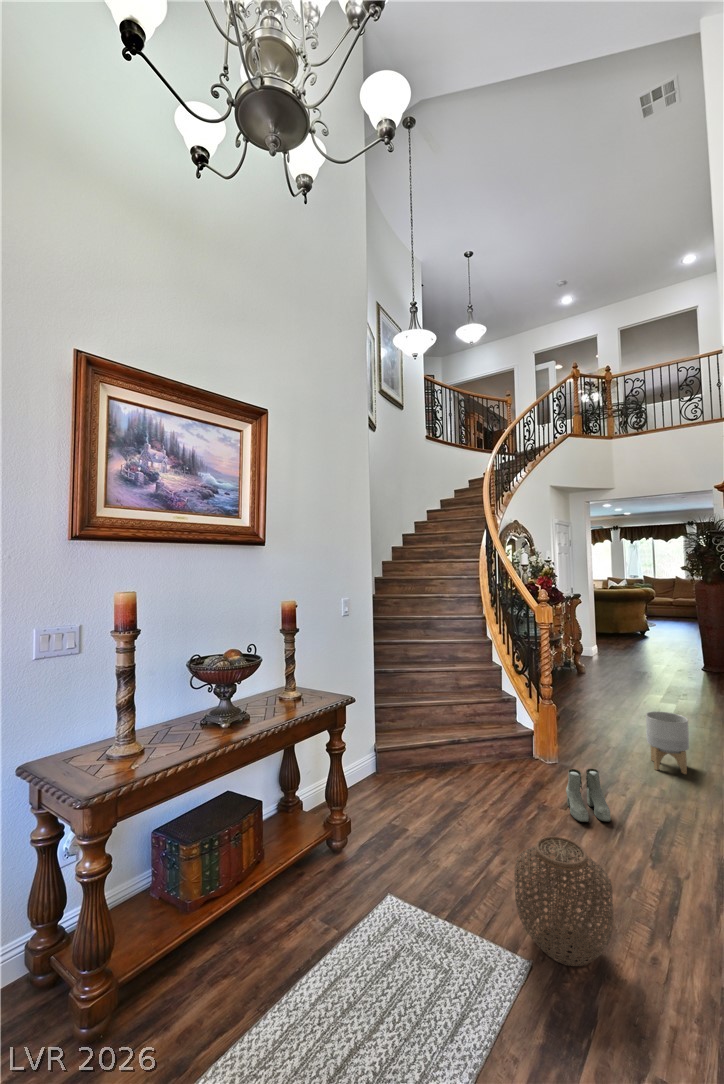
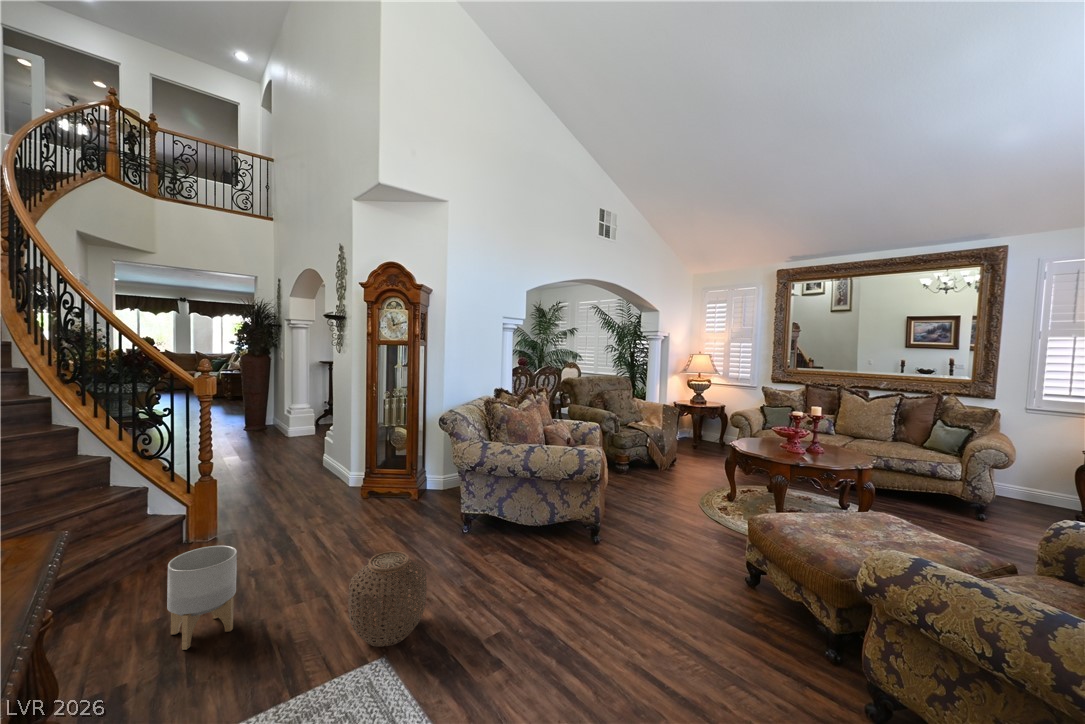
planter: present [646,711,689,774] -> present [167,546,237,650]
boots: present [566,769,611,822] -> none [276,518,323,566]

